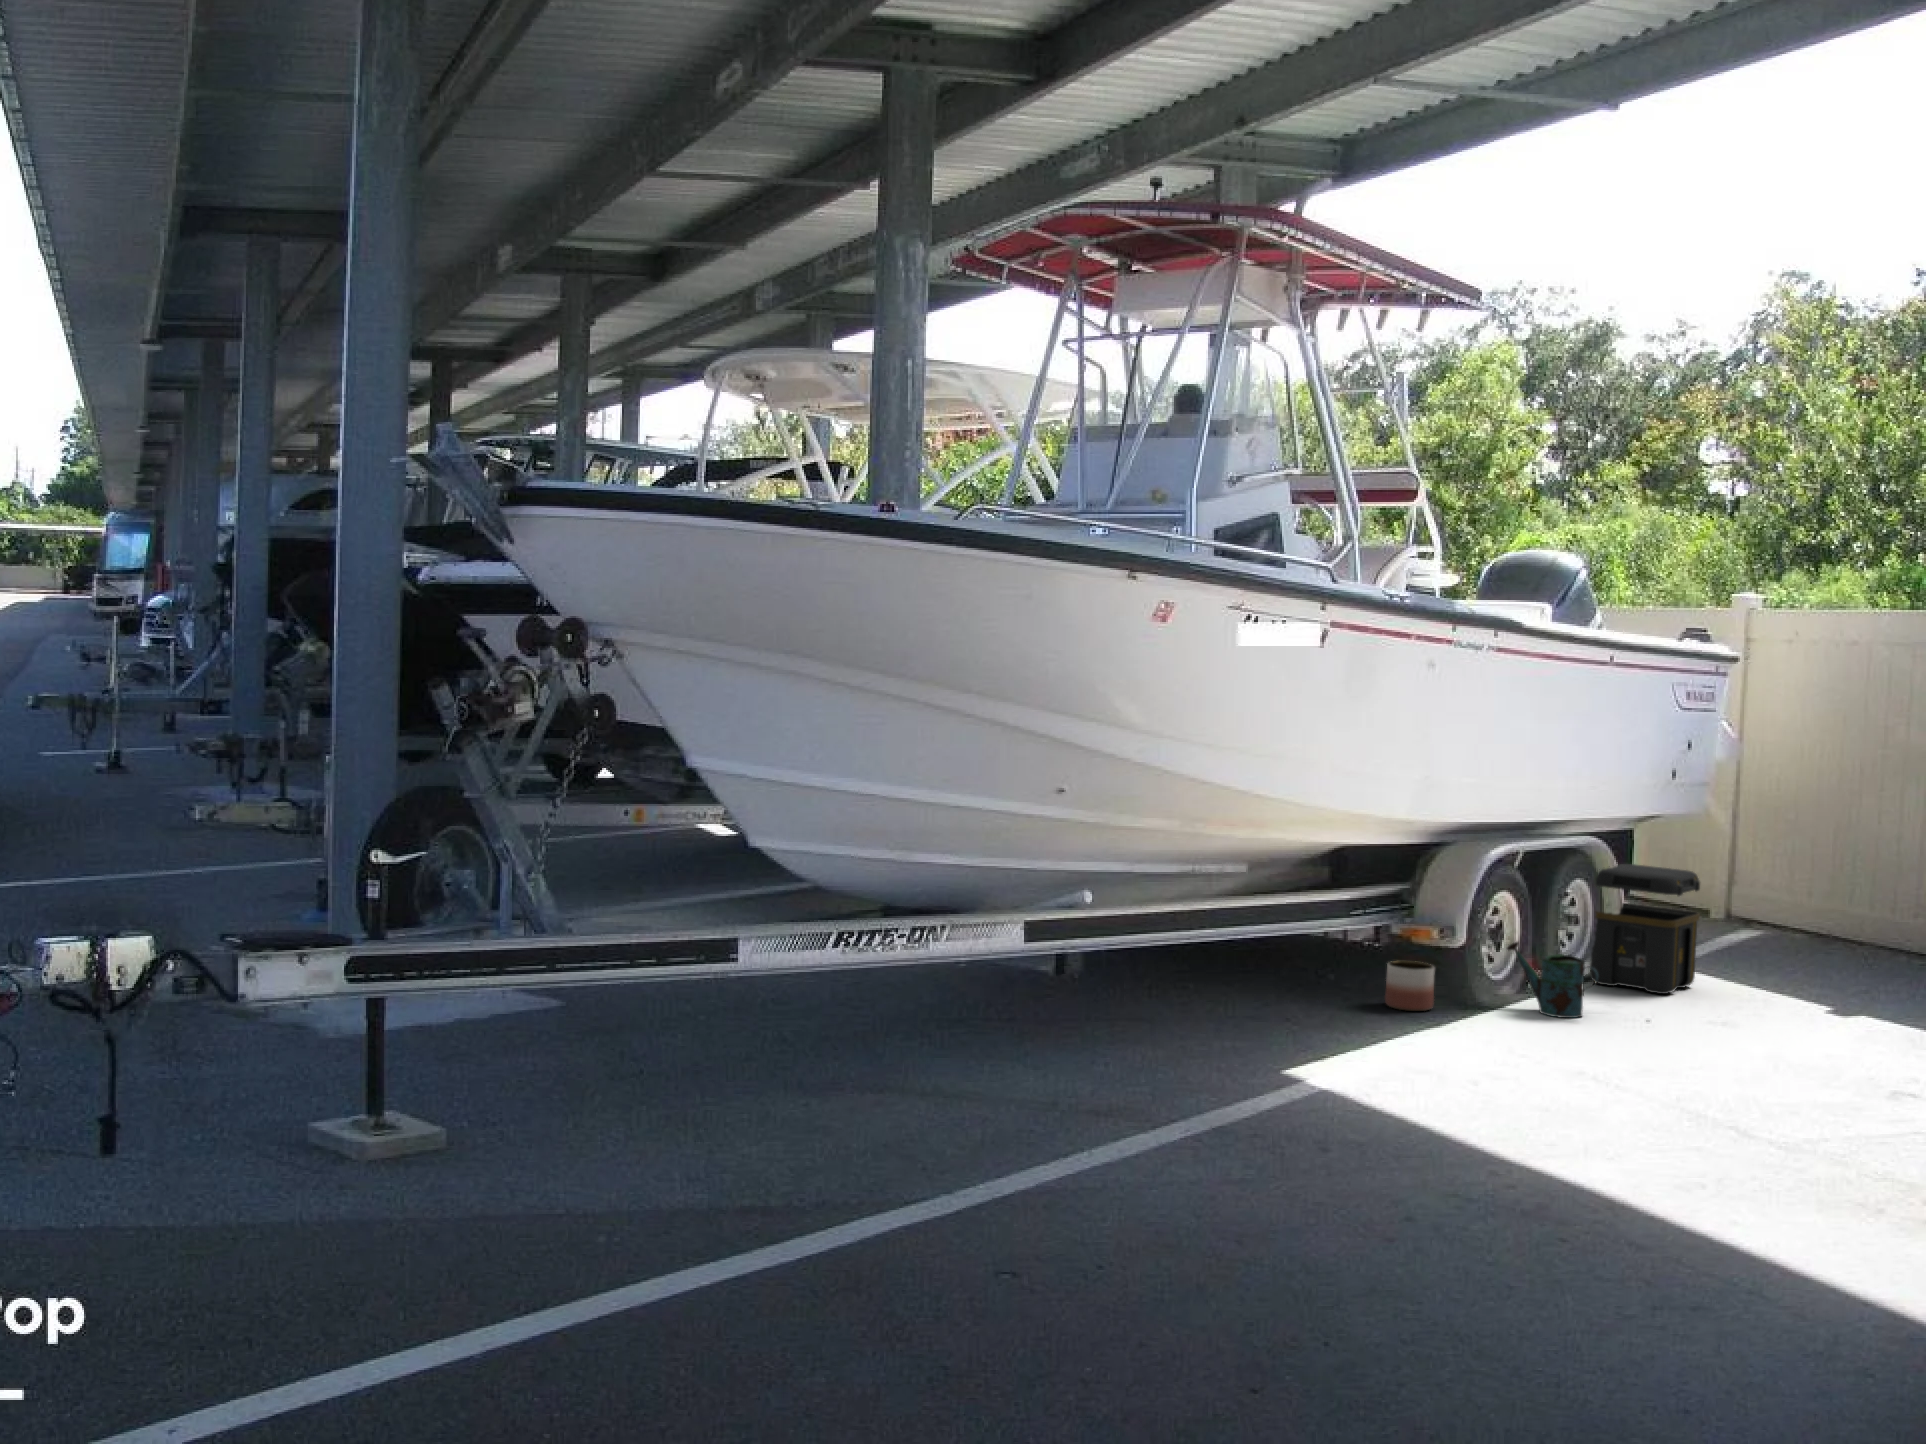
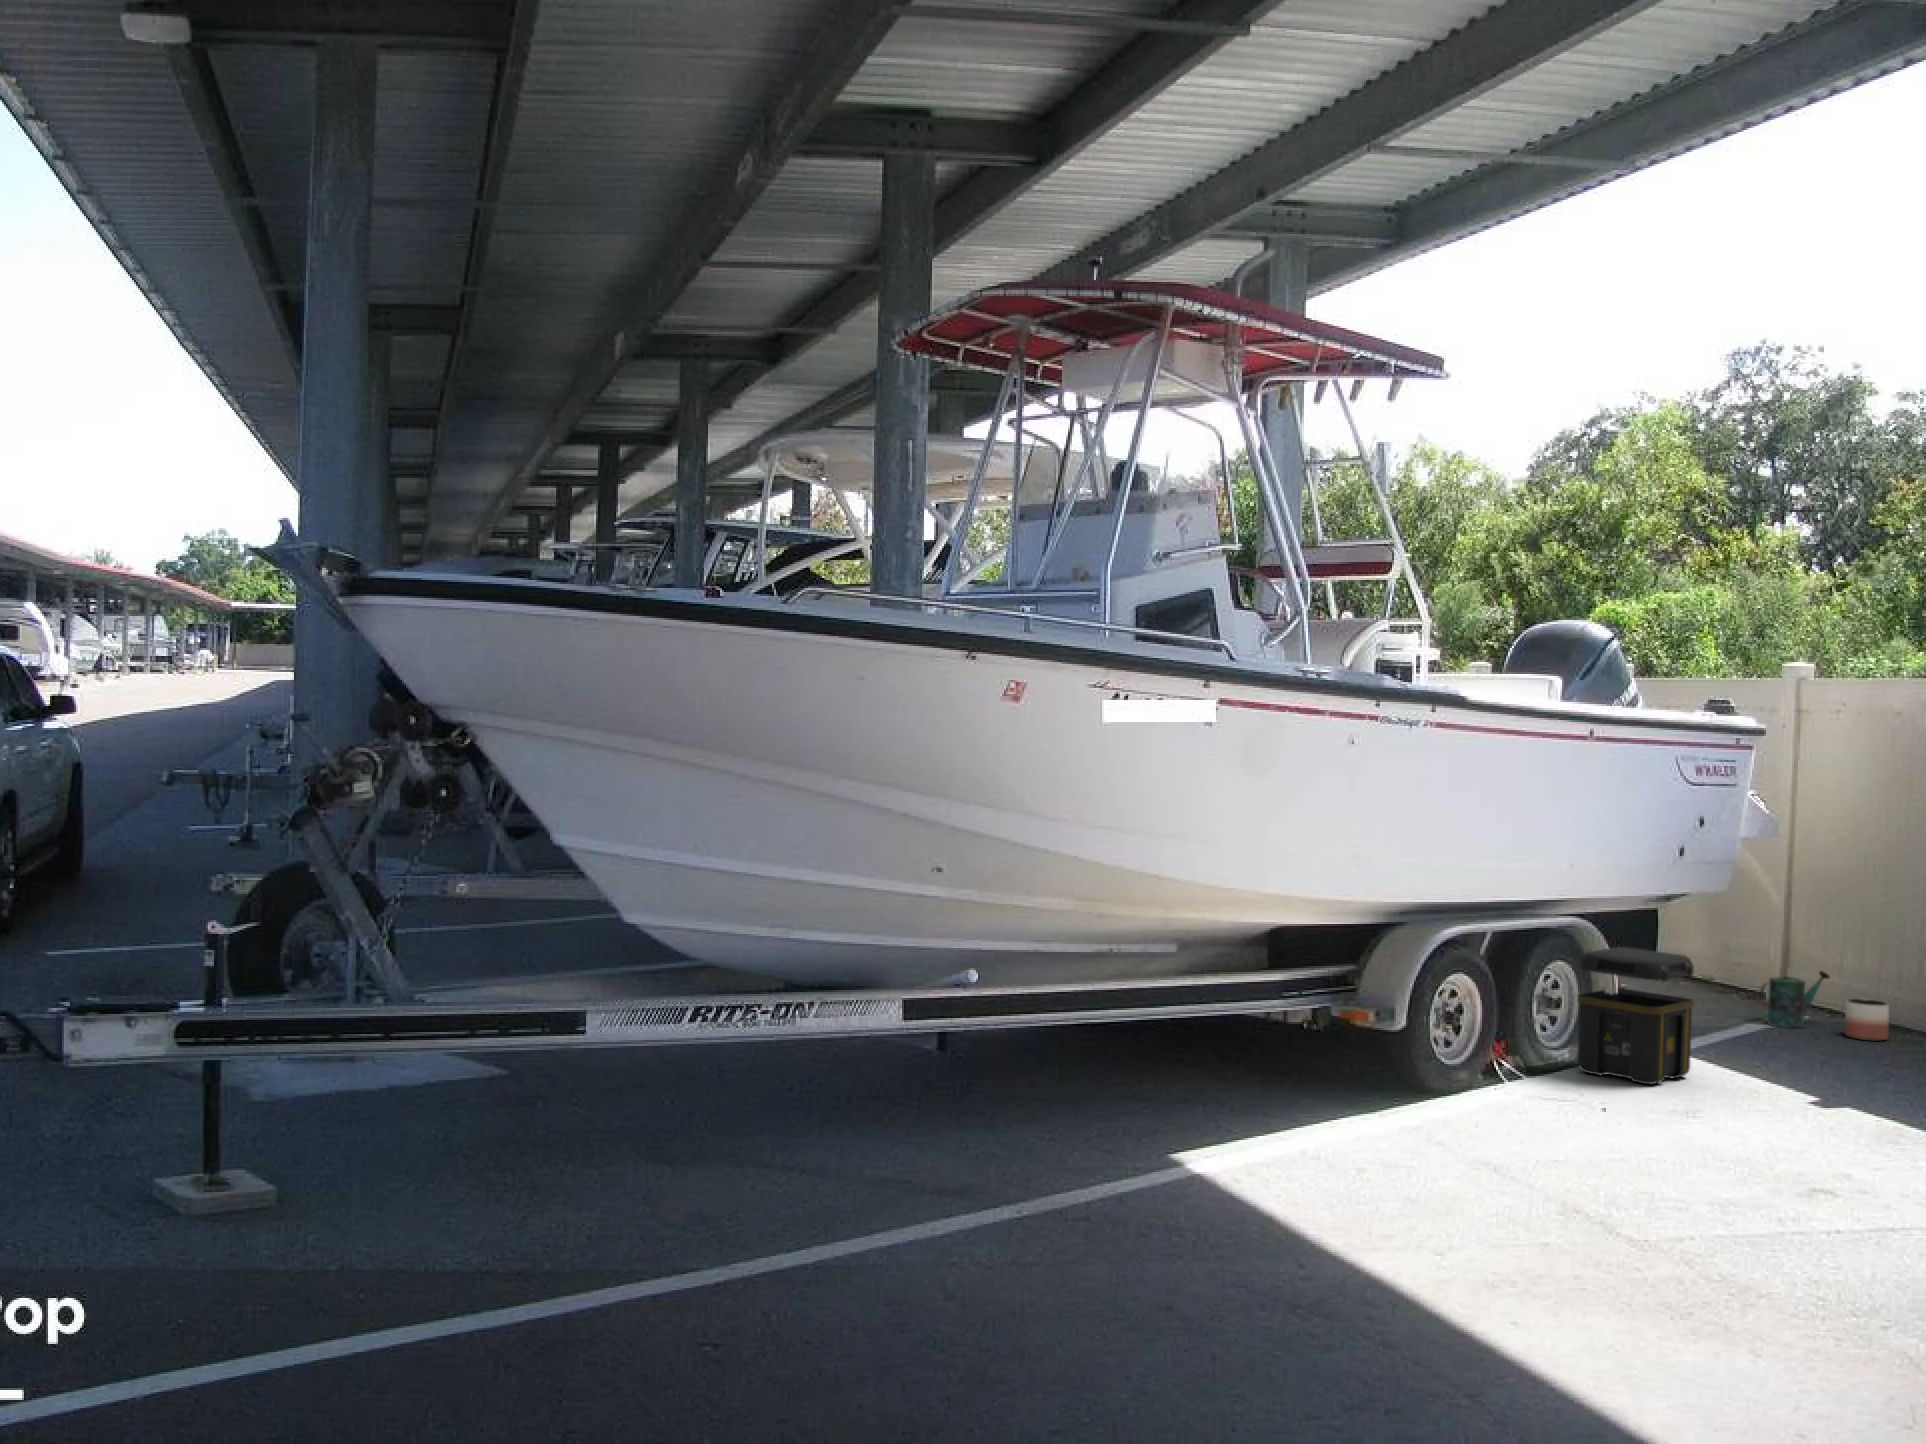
watering can: present [1507,942,1599,1018] -> present [1761,971,1829,1028]
planter: present [1385,961,1435,1011] -> present [1845,999,1889,1041]

